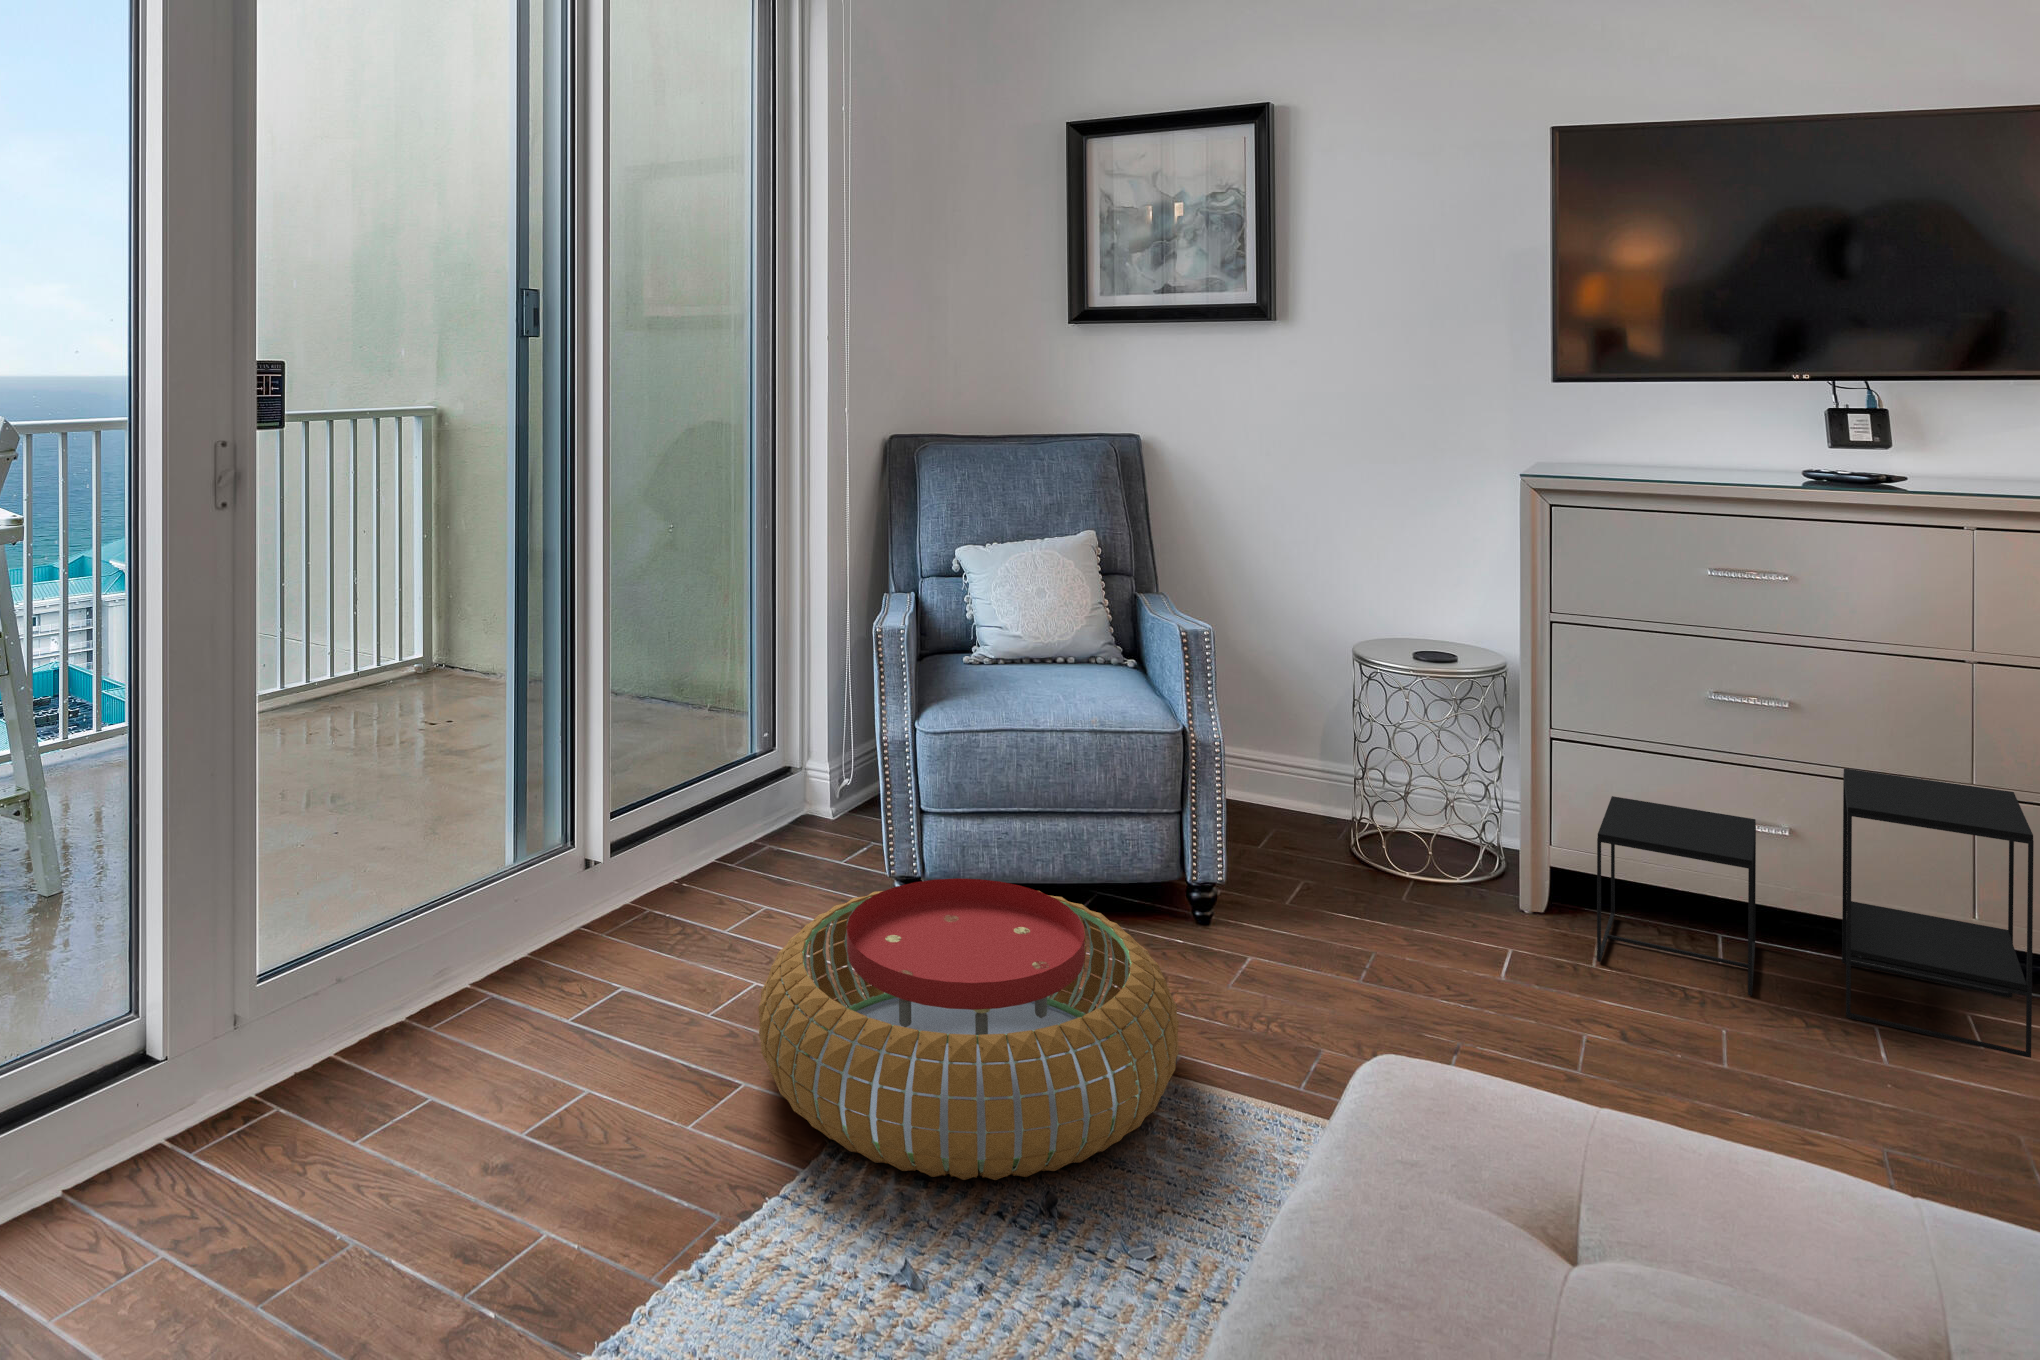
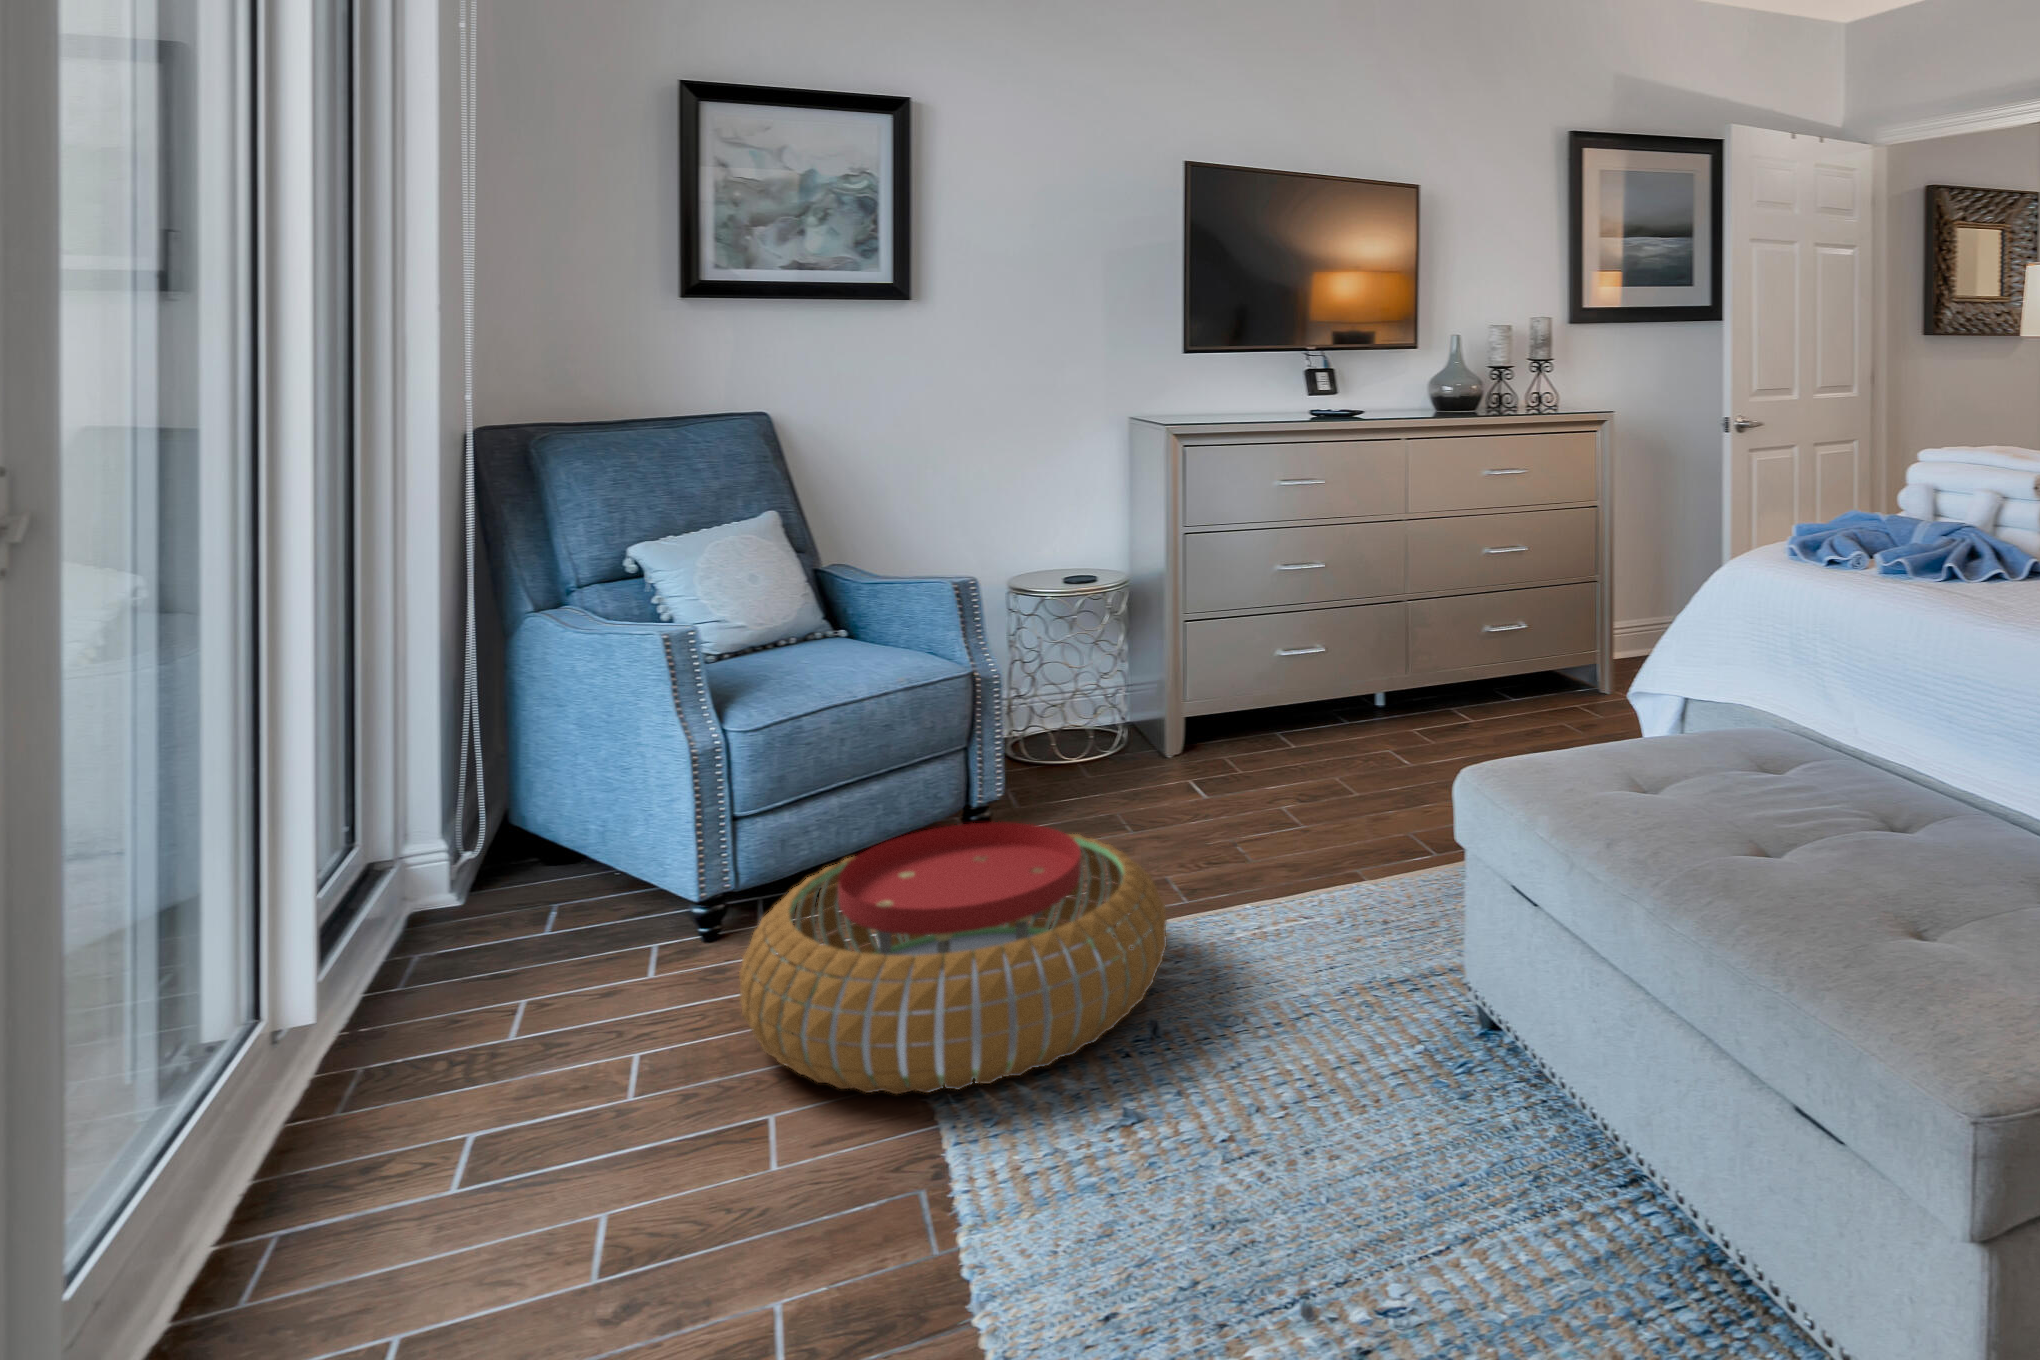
side table: present [1597,768,2034,1058] -> none [1225,597,1472,774]

